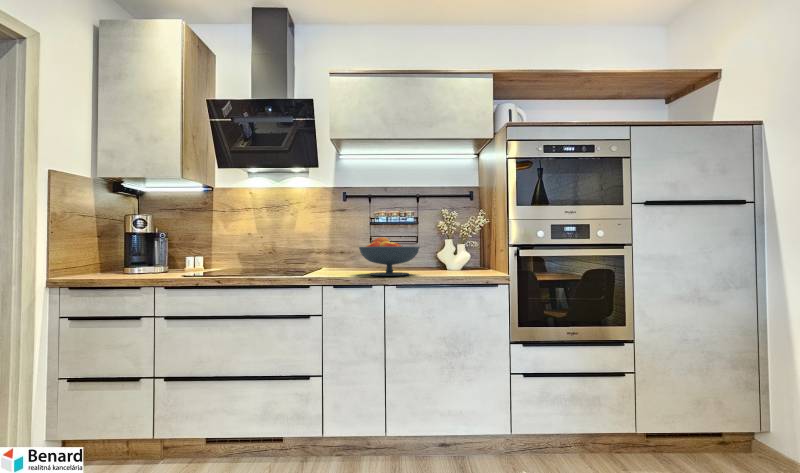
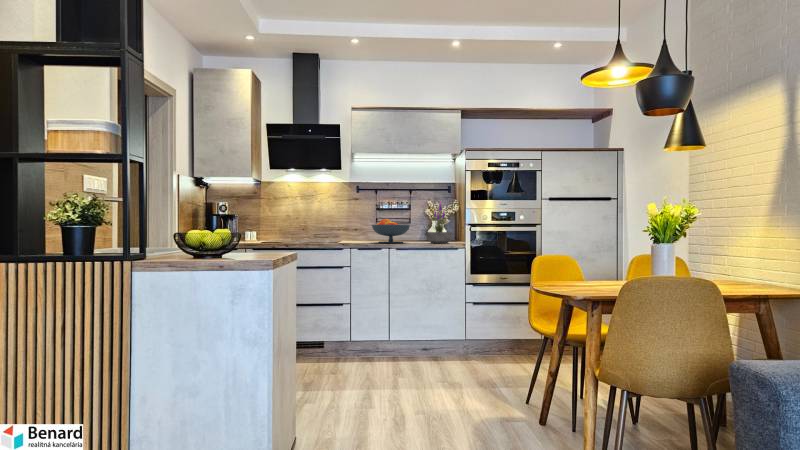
potted plant: none [447,207,487,276] -> present [427,202,452,243]

